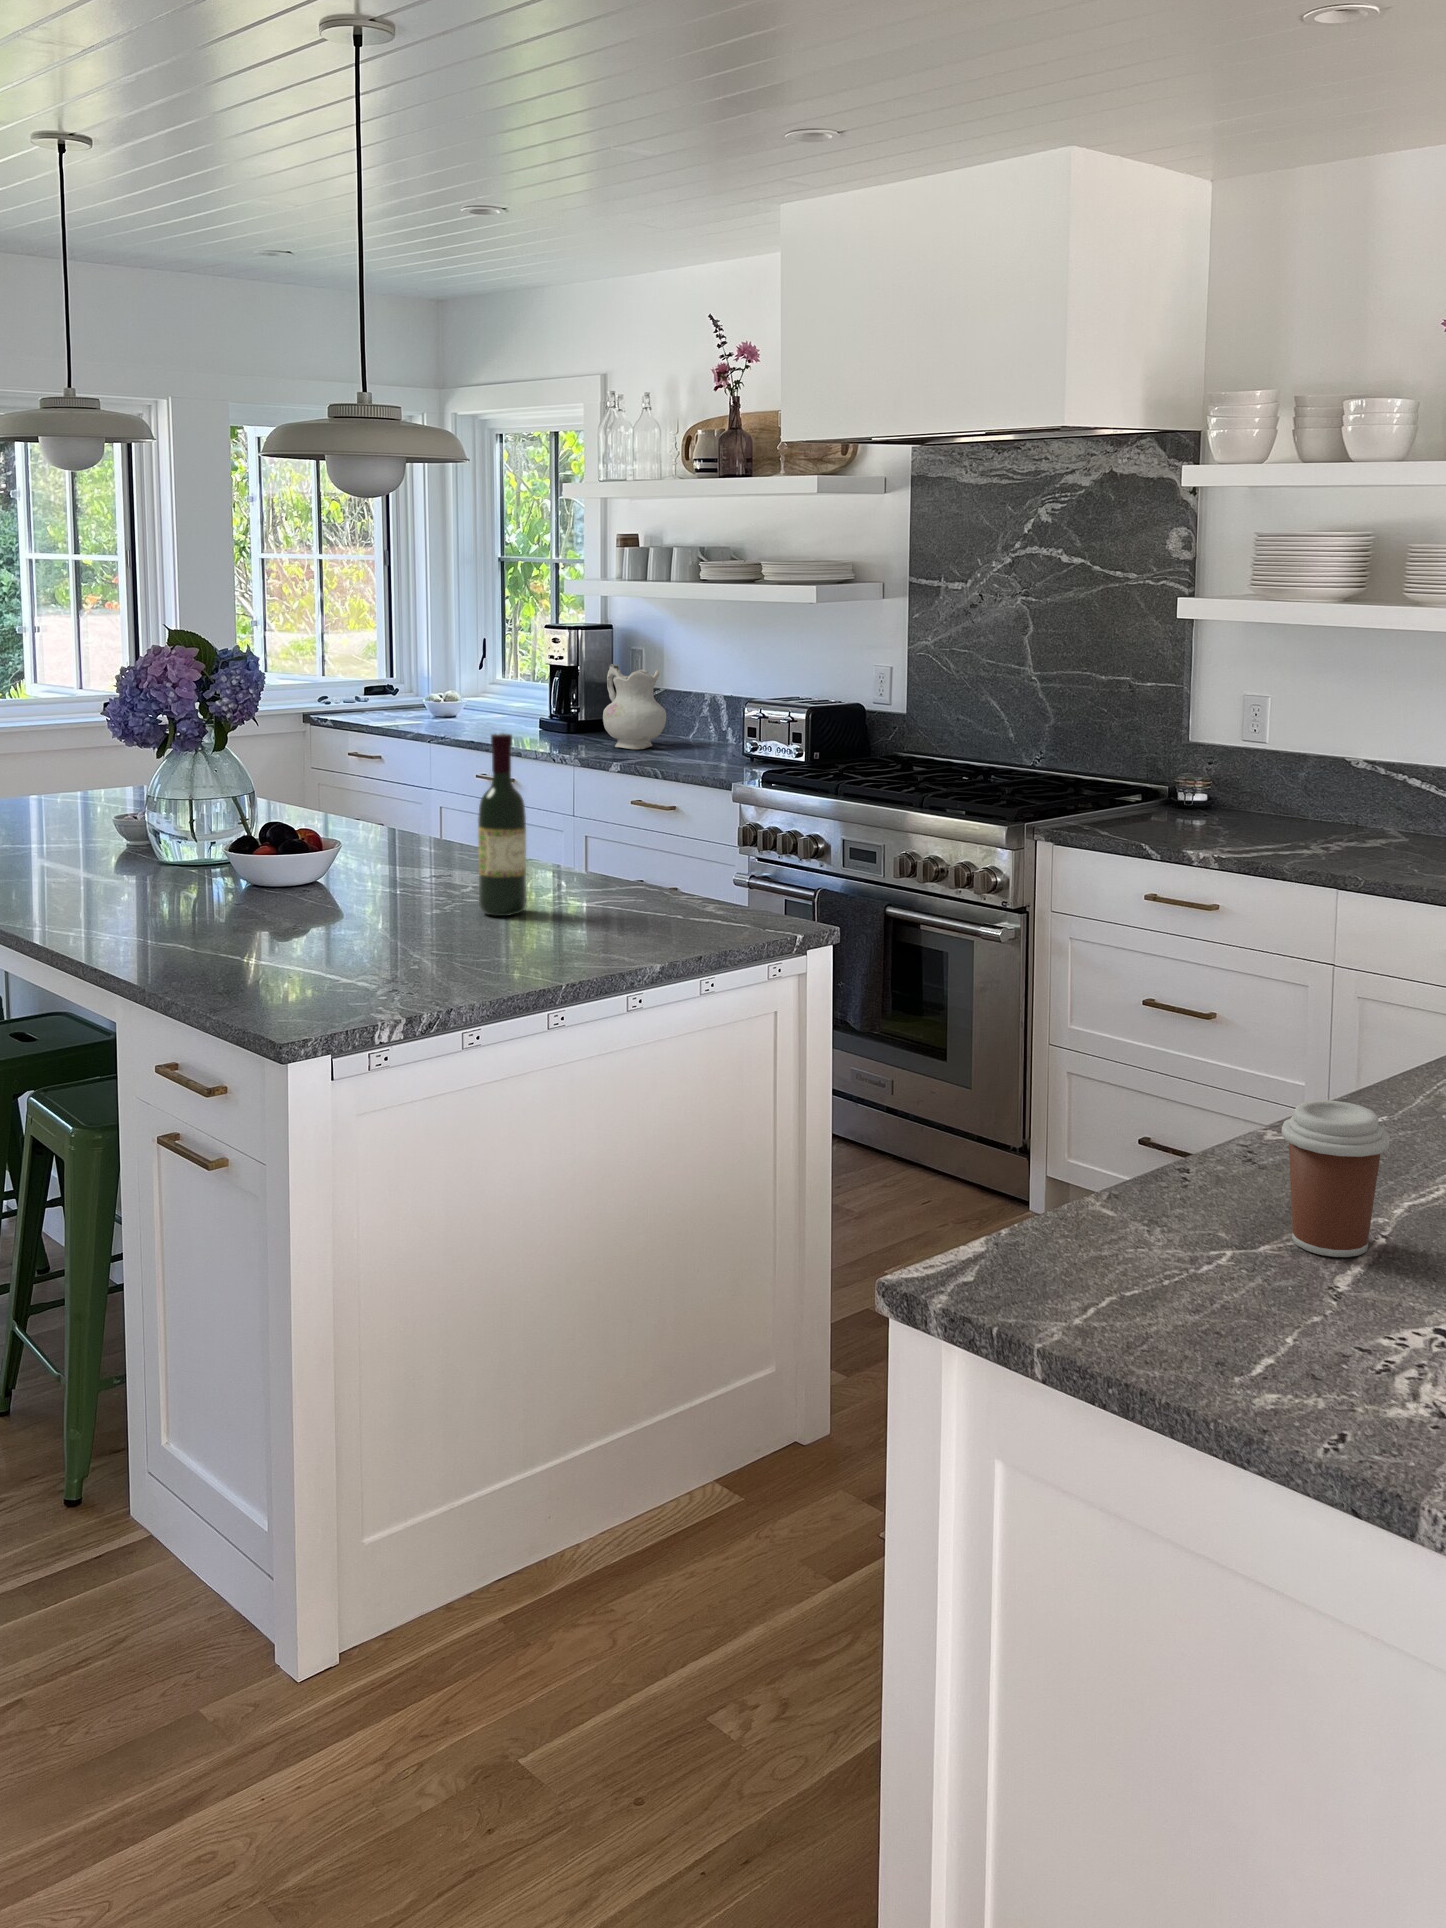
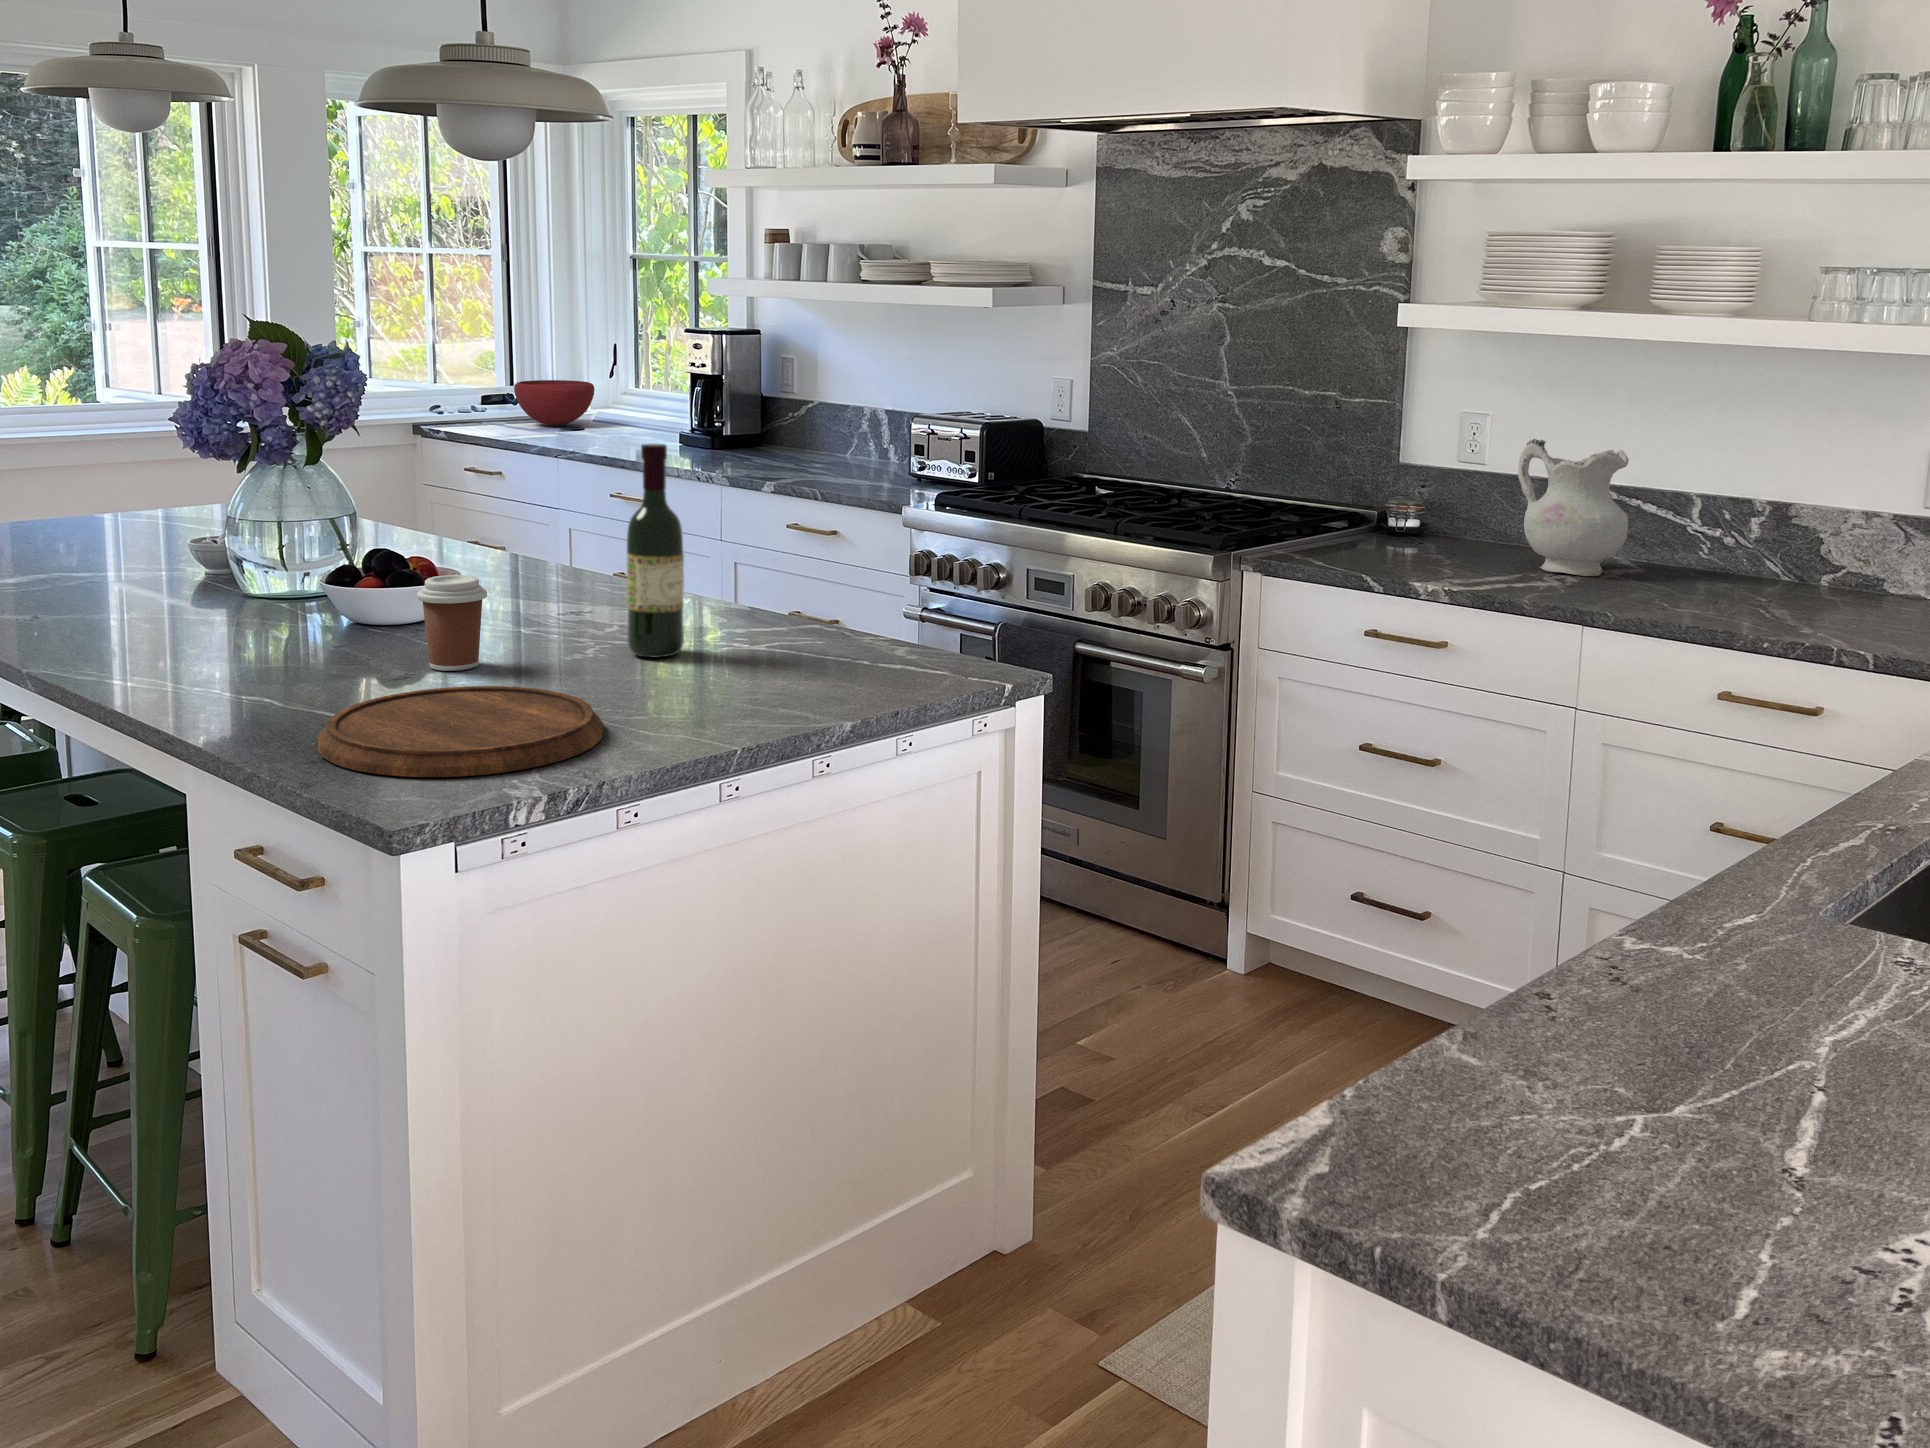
ceramic pitcher: present [603,664,666,749] -> present [1518,439,1629,576]
bowl: none [384,670,457,711] -> present [514,380,595,426]
cutting board: none [227,937,456,1008] -> present [318,686,603,777]
coffee cup: present [1281,1100,1390,1257] -> present [417,575,487,671]

